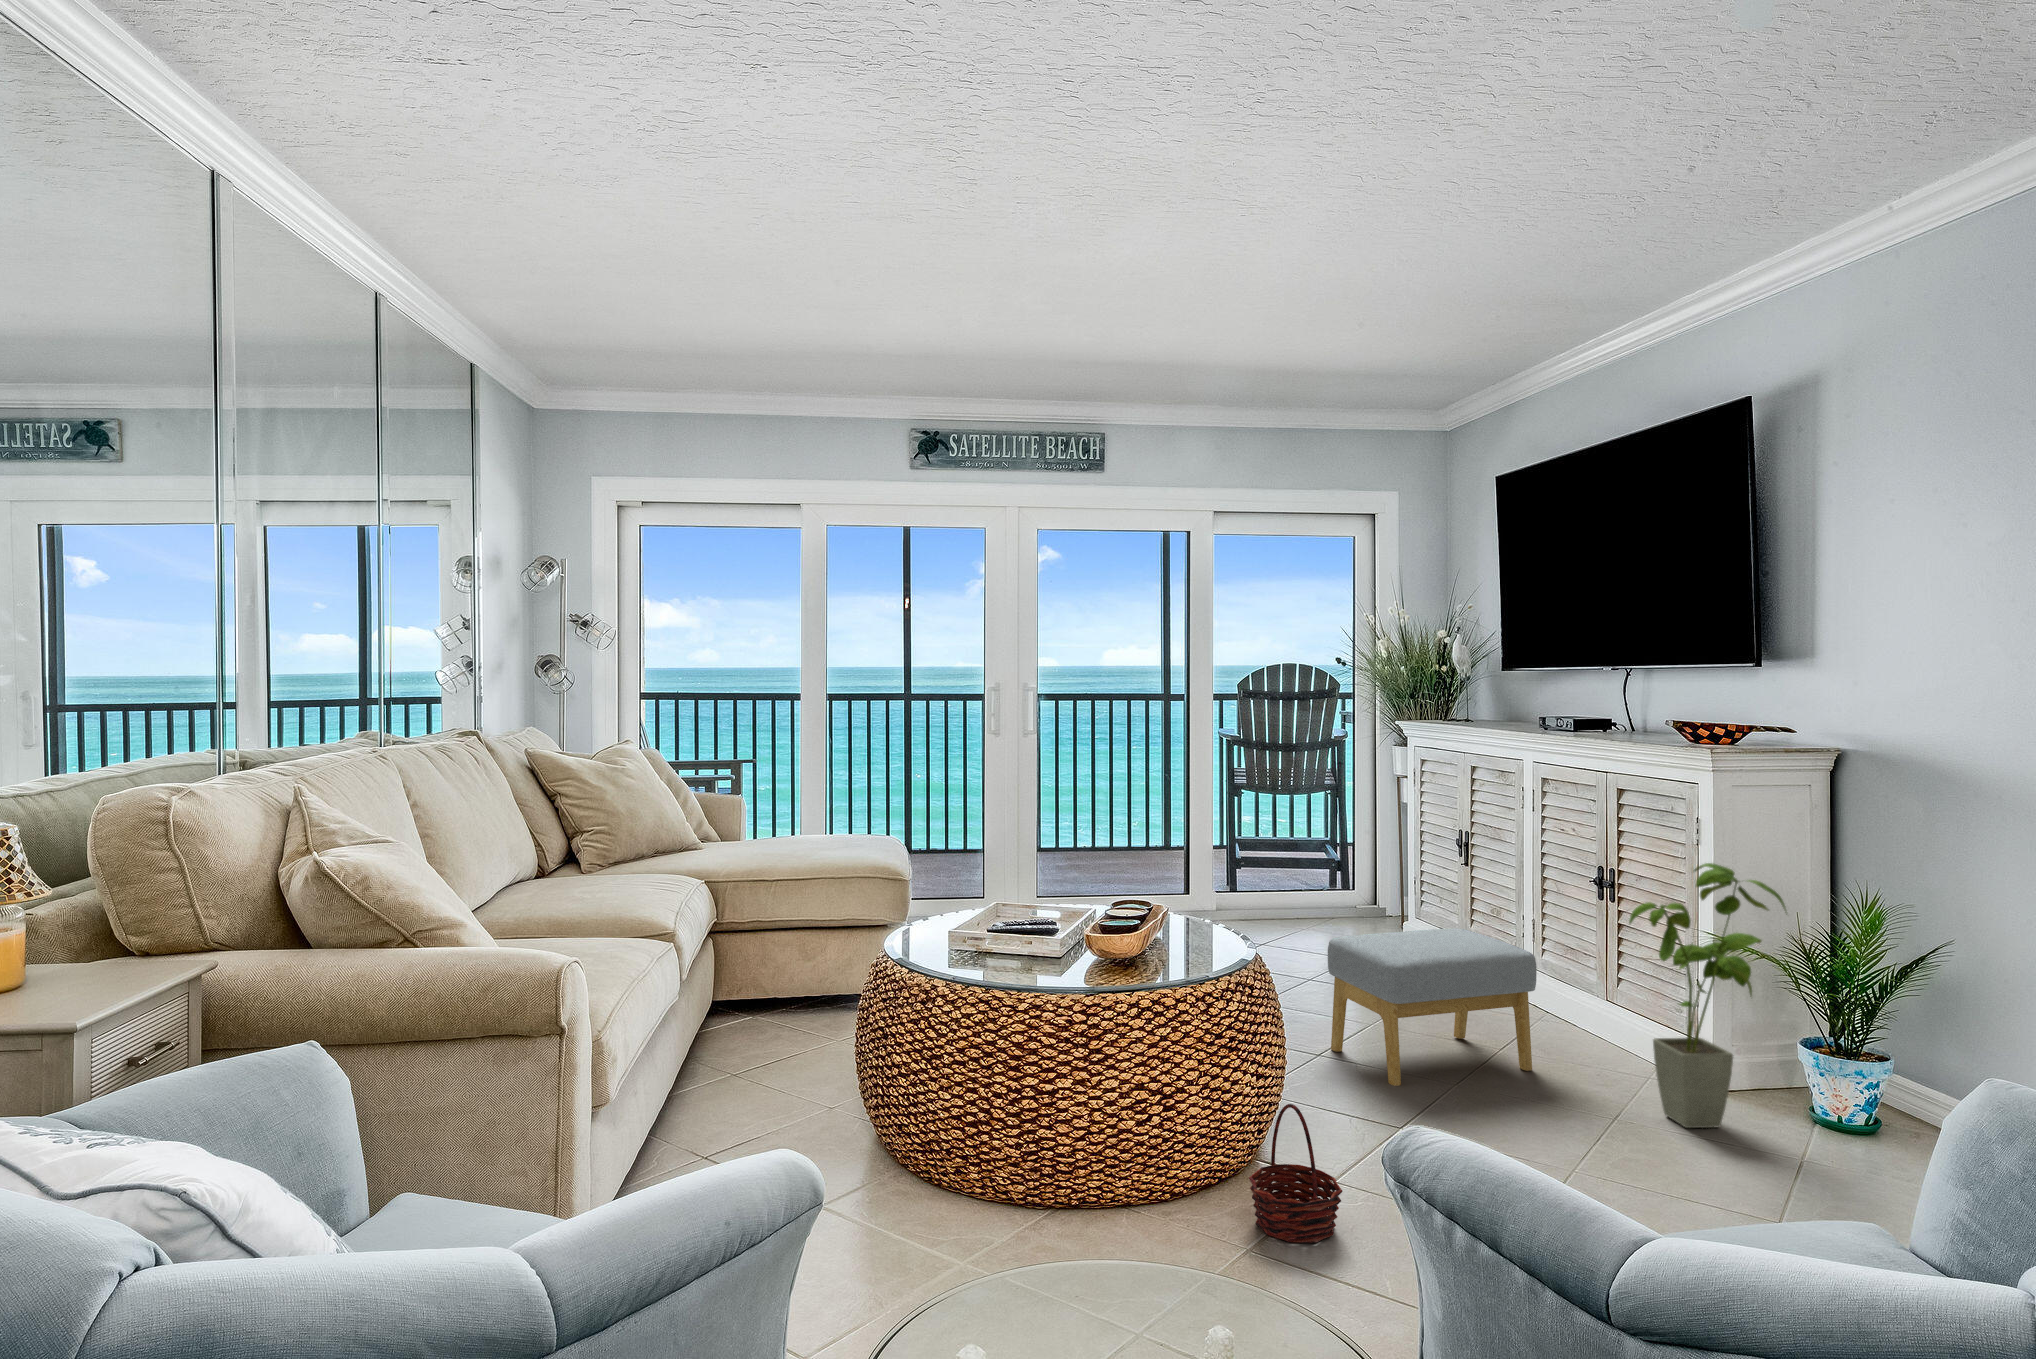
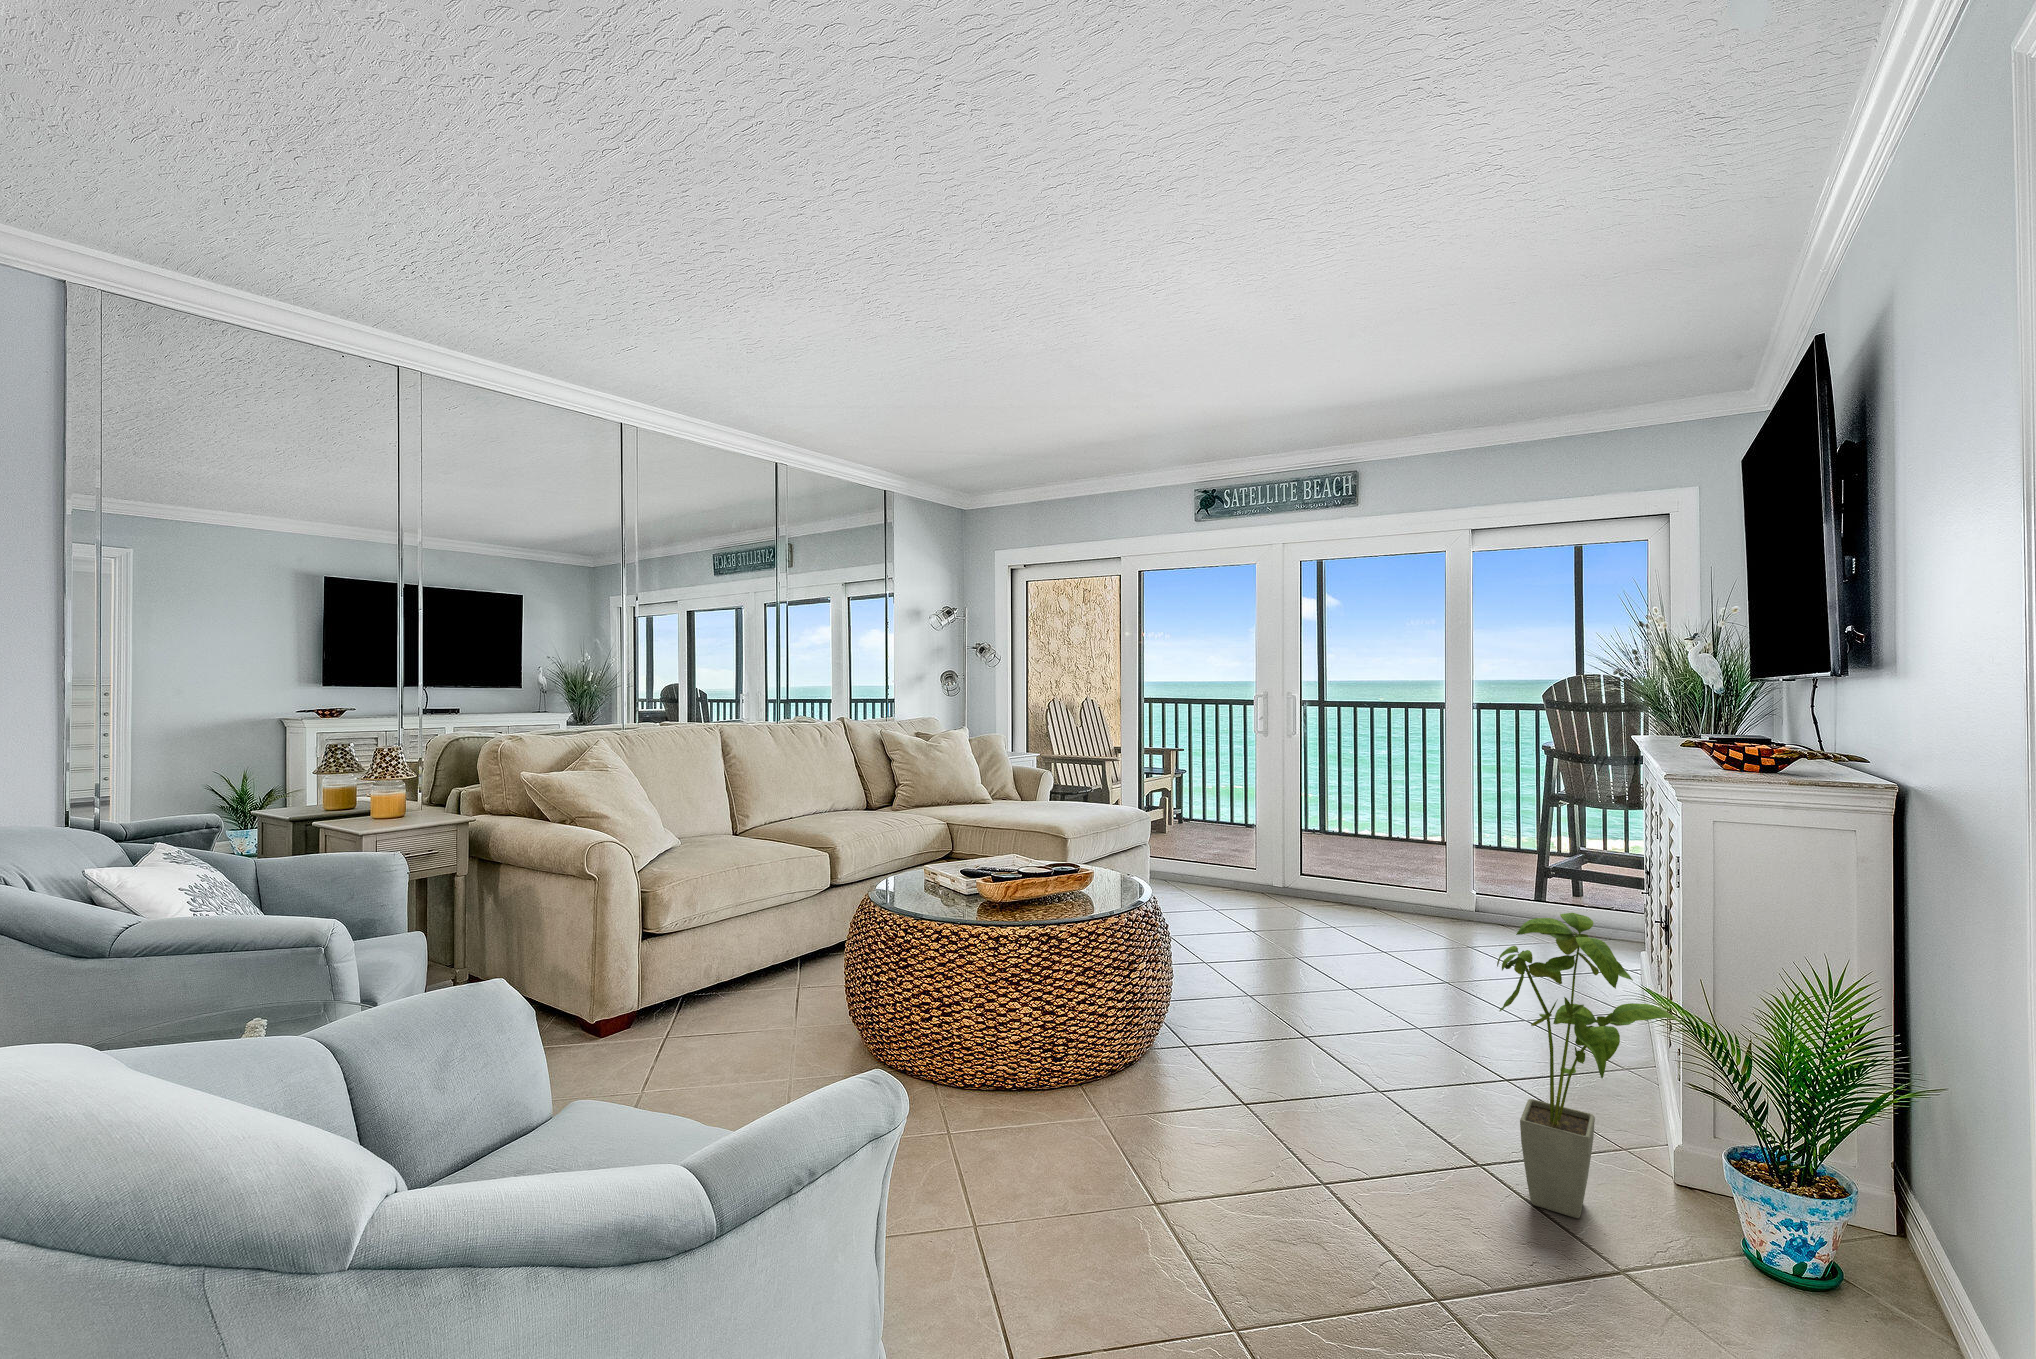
footstool: present [1328,929,1537,1086] -> none [1306,935,1493,1108]
basket: present [1249,1104,1342,1243] -> none [968,1032,1039,1143]

